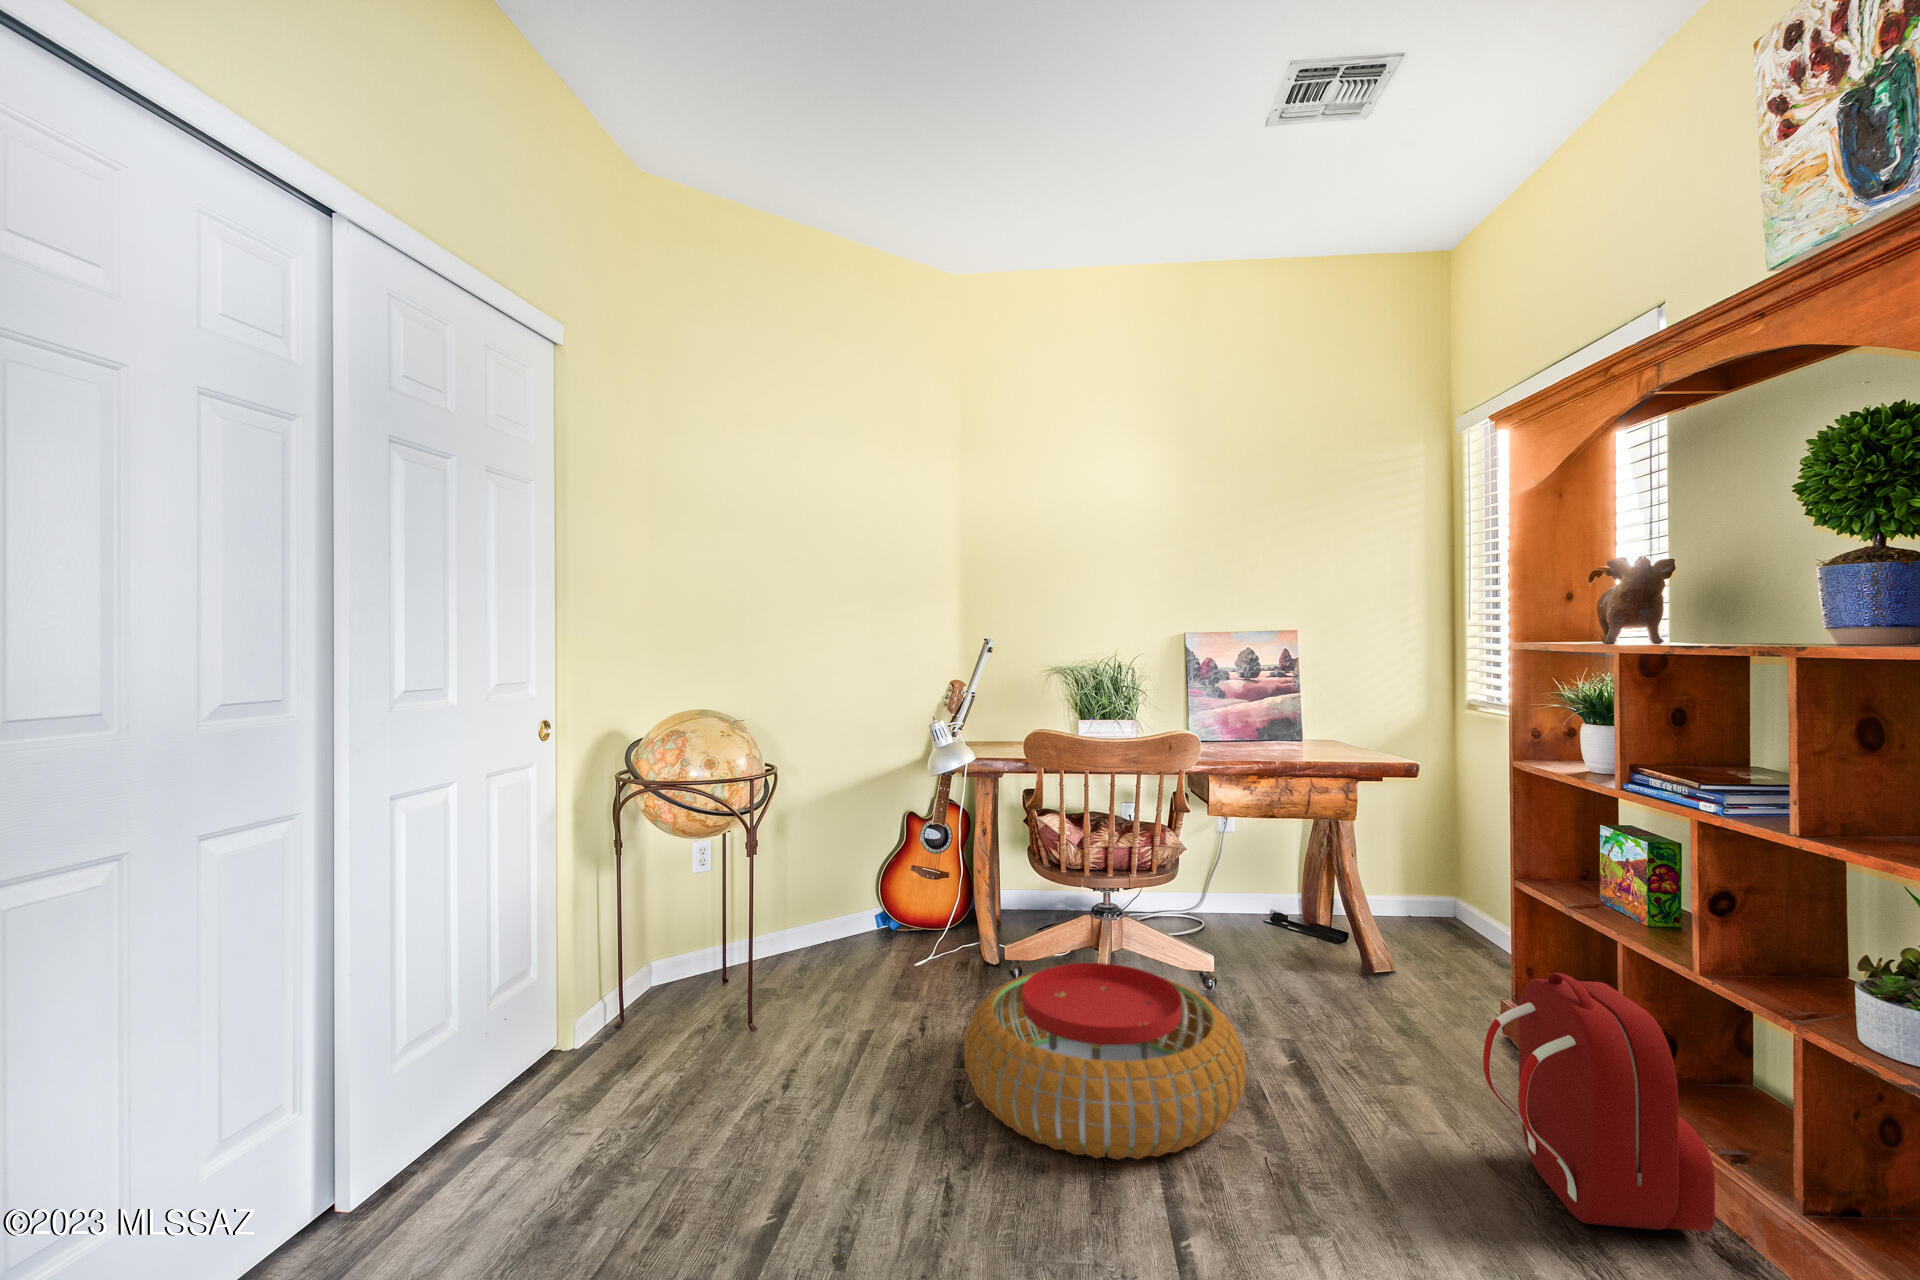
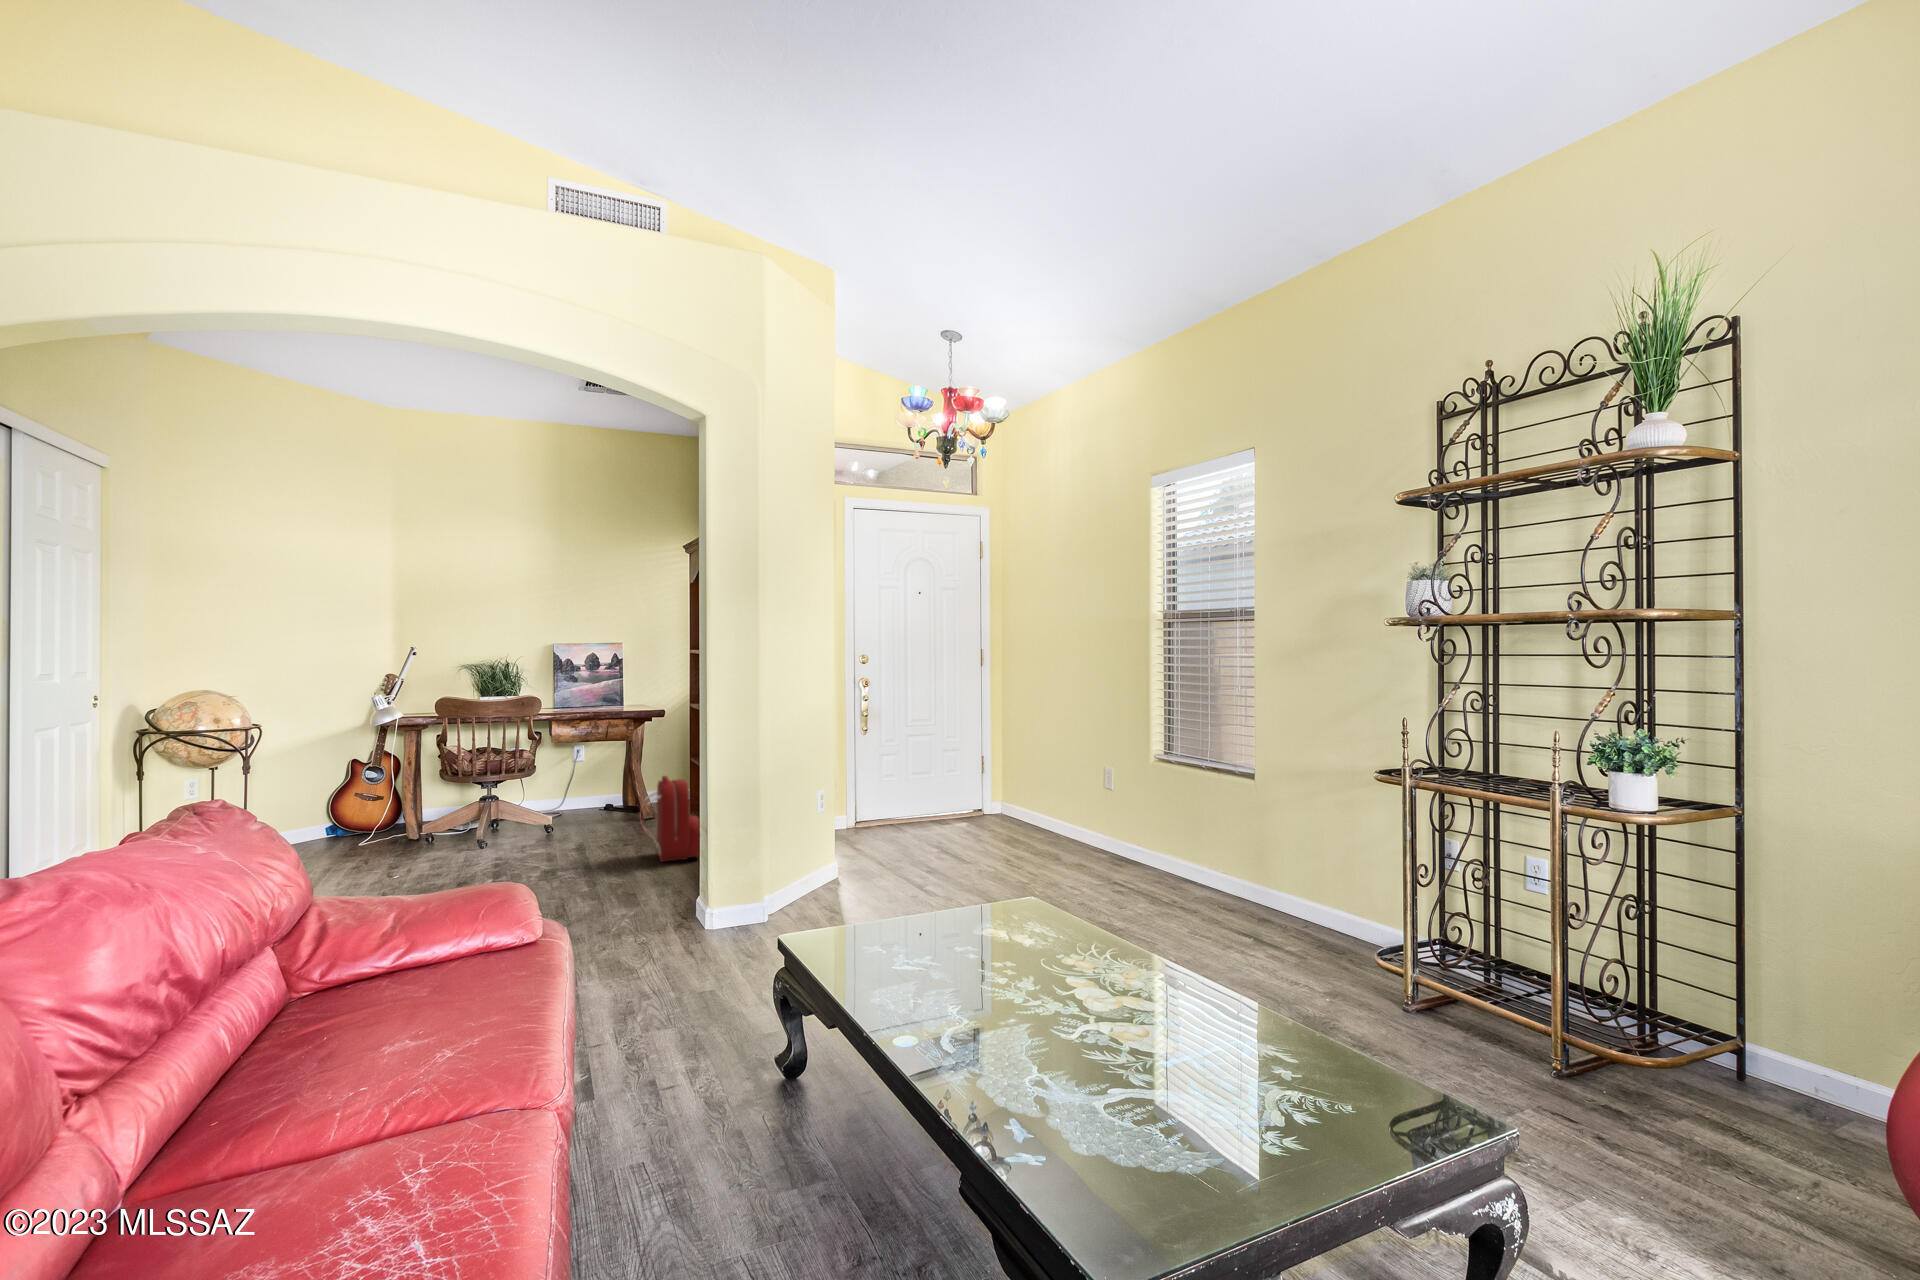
pouf: present [964,963,1246,1160] -> none [394,810,545,879]

